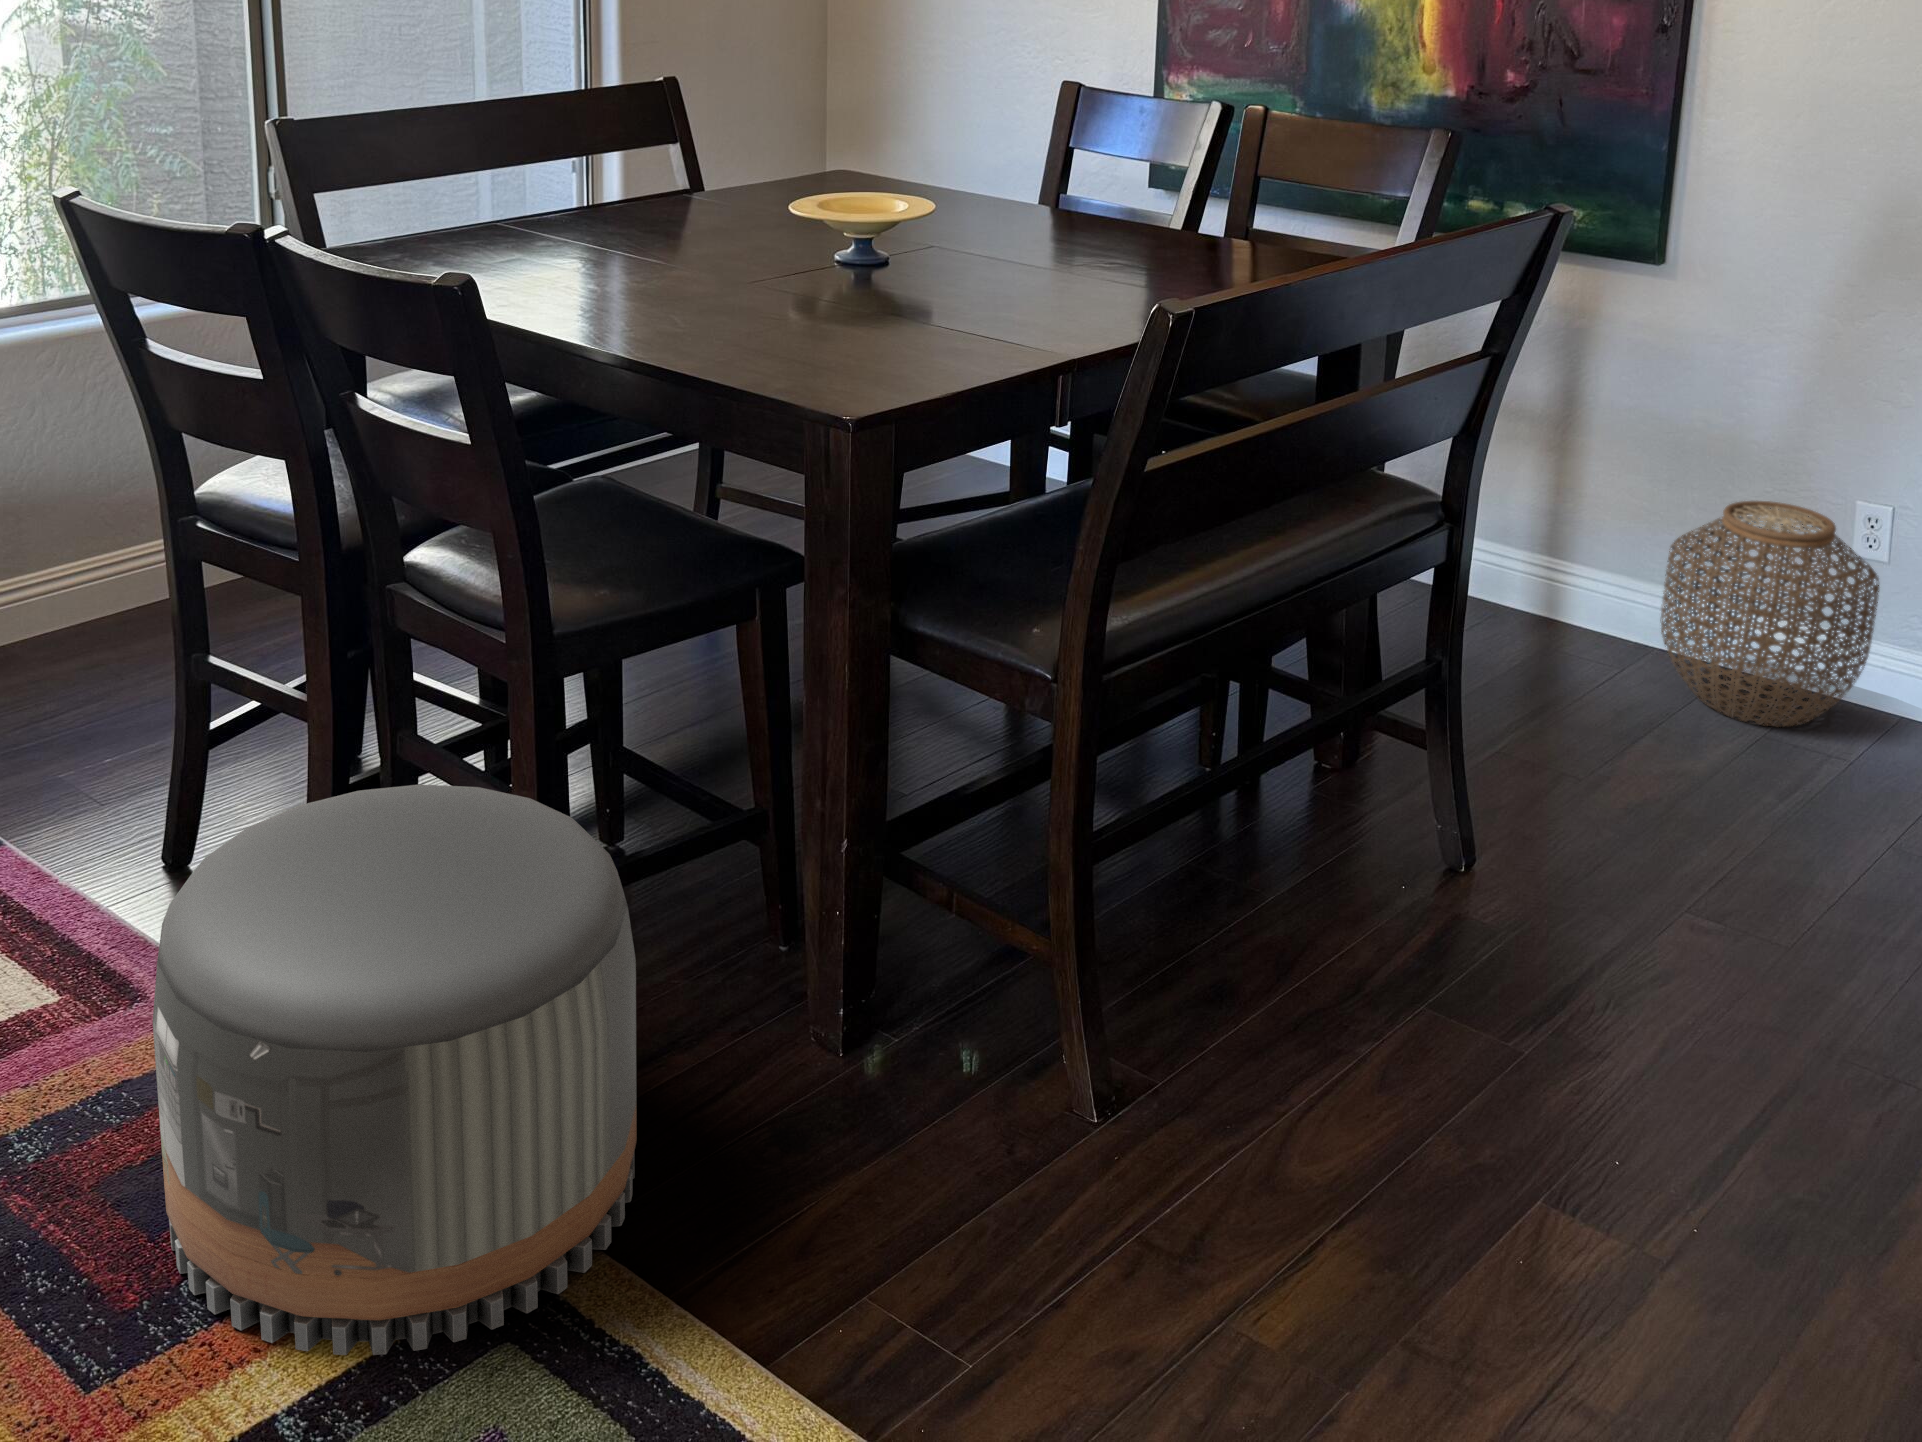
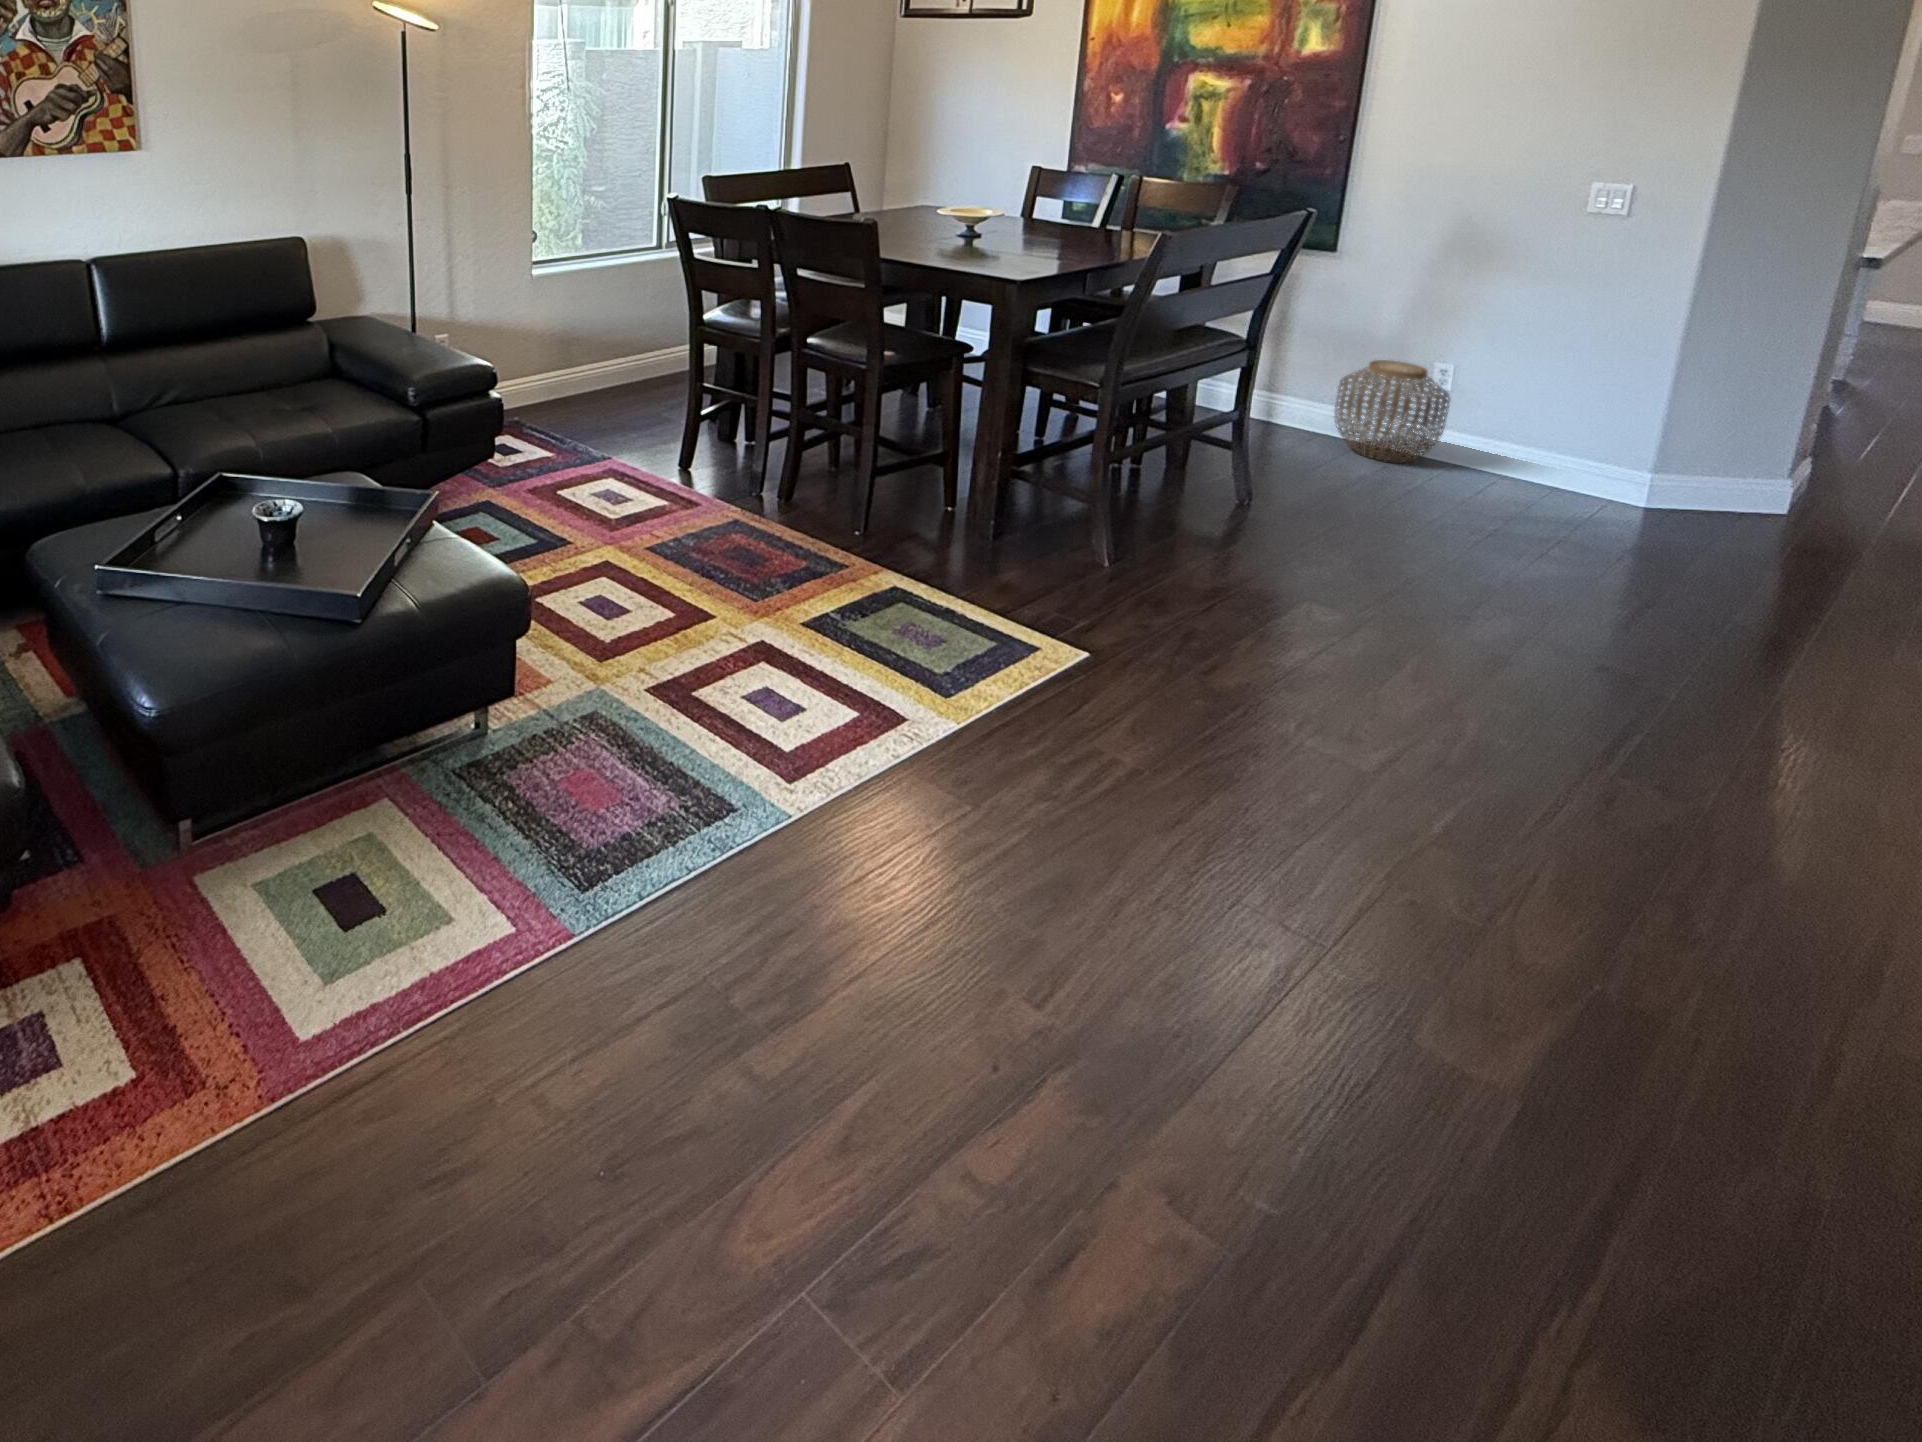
pouf: present [153,785,637,1355] -> none [762,416,943,596]

